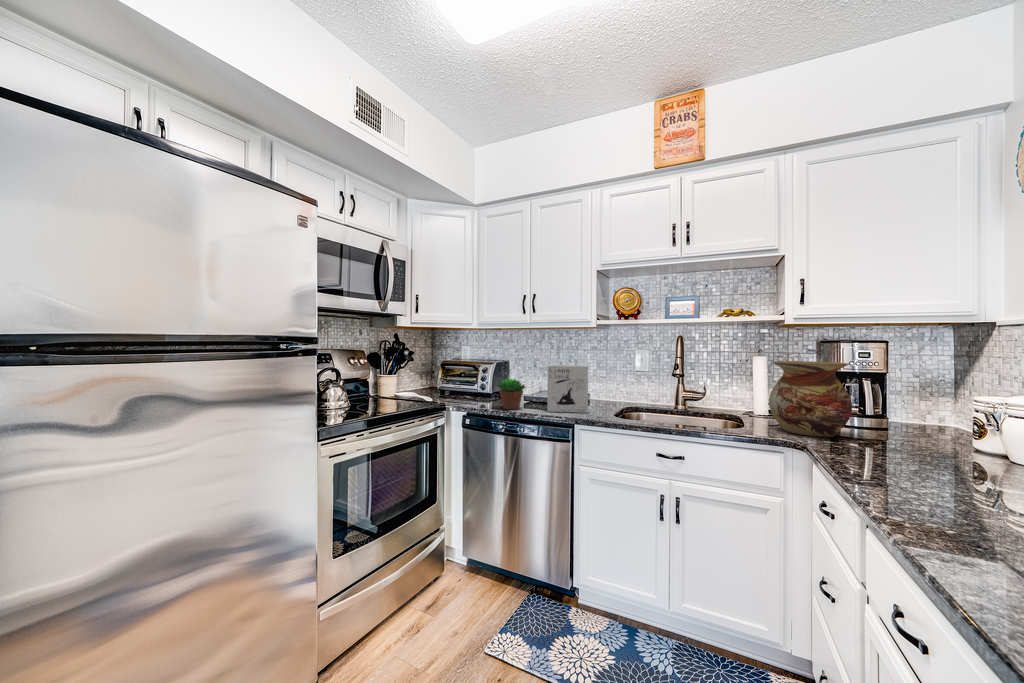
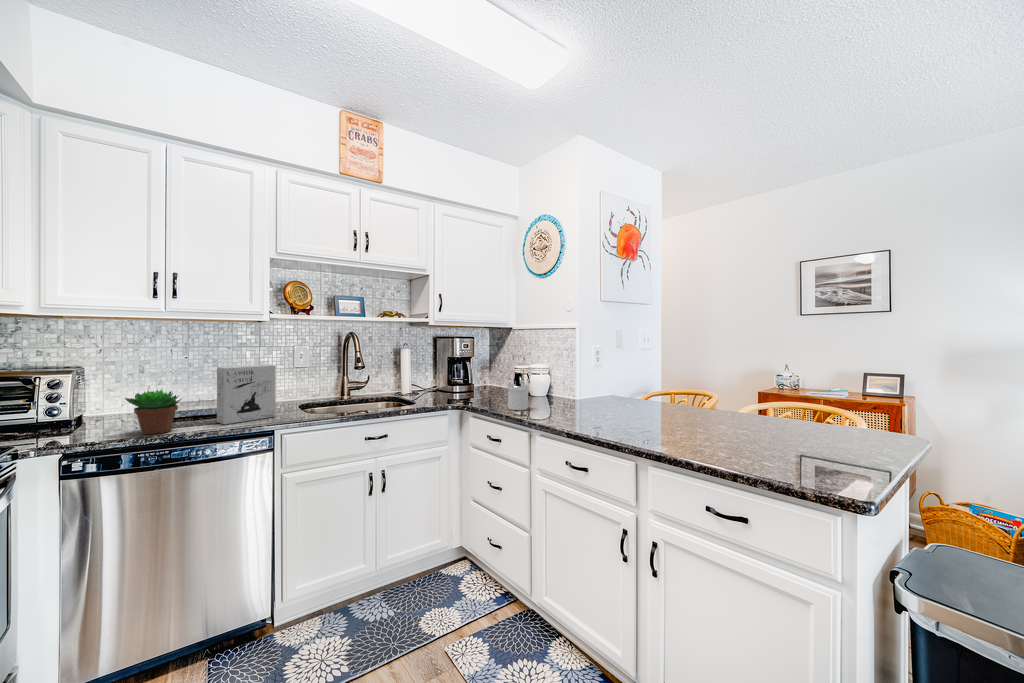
vase: present [769,361,852,437] -> none [426,351,472,401]
soap dispenser: none [880,404,936,477] -> present [507,373,529,410]

